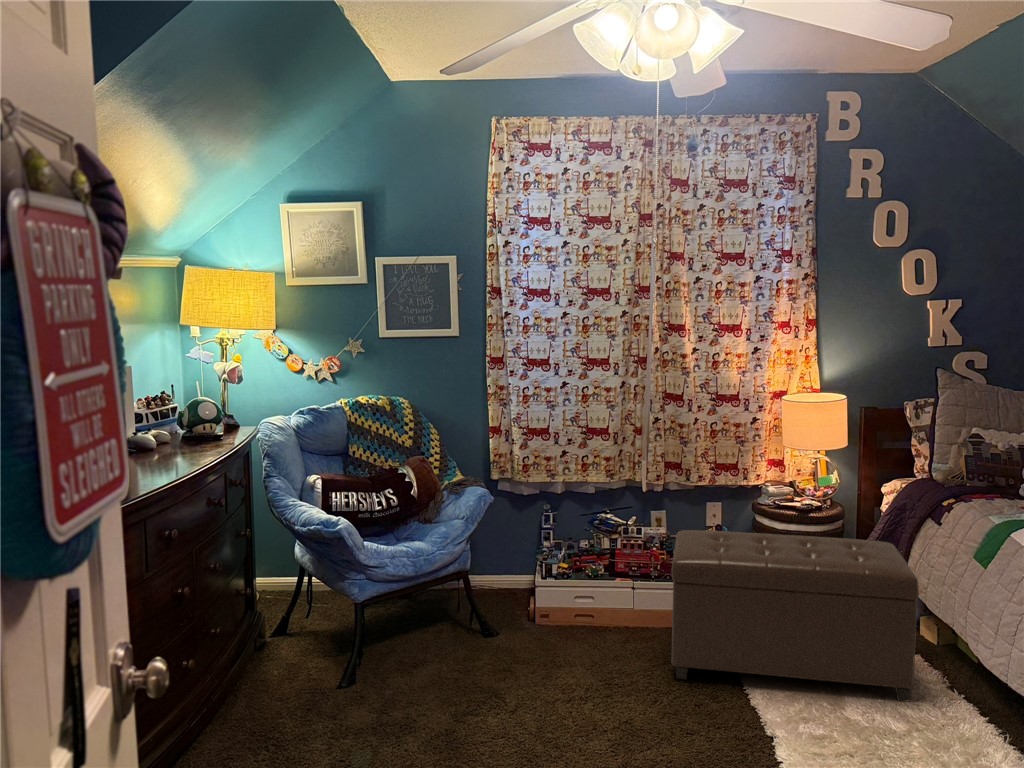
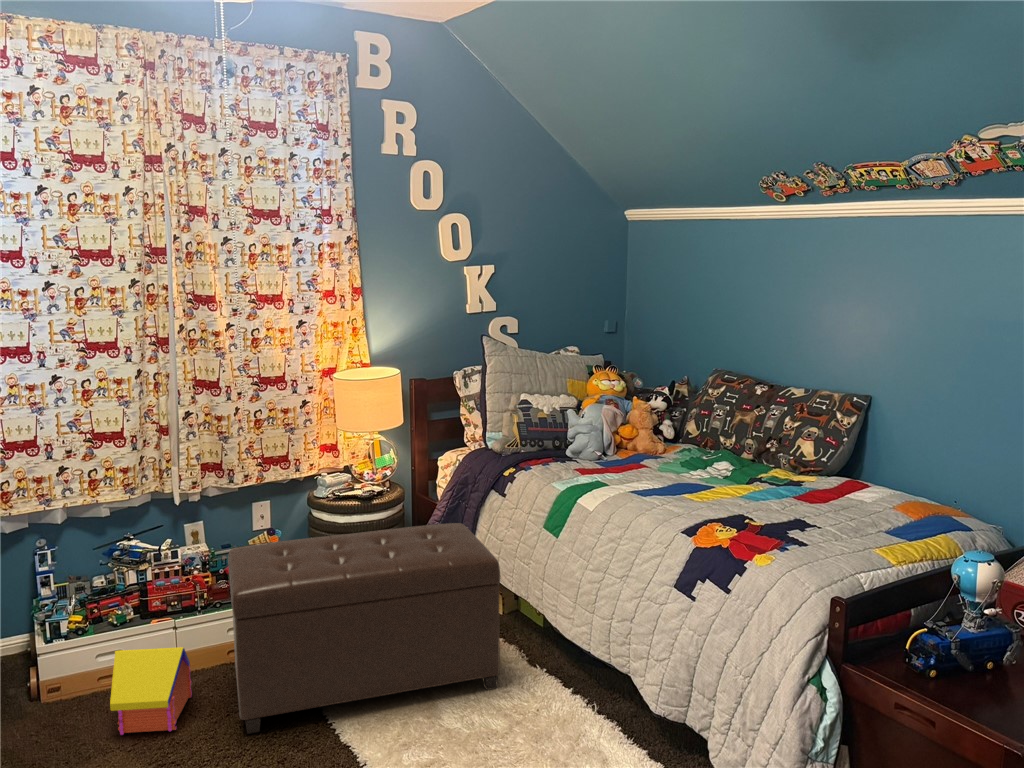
toy house: none [580,592,640,662] -> present [110,647,192,735]

